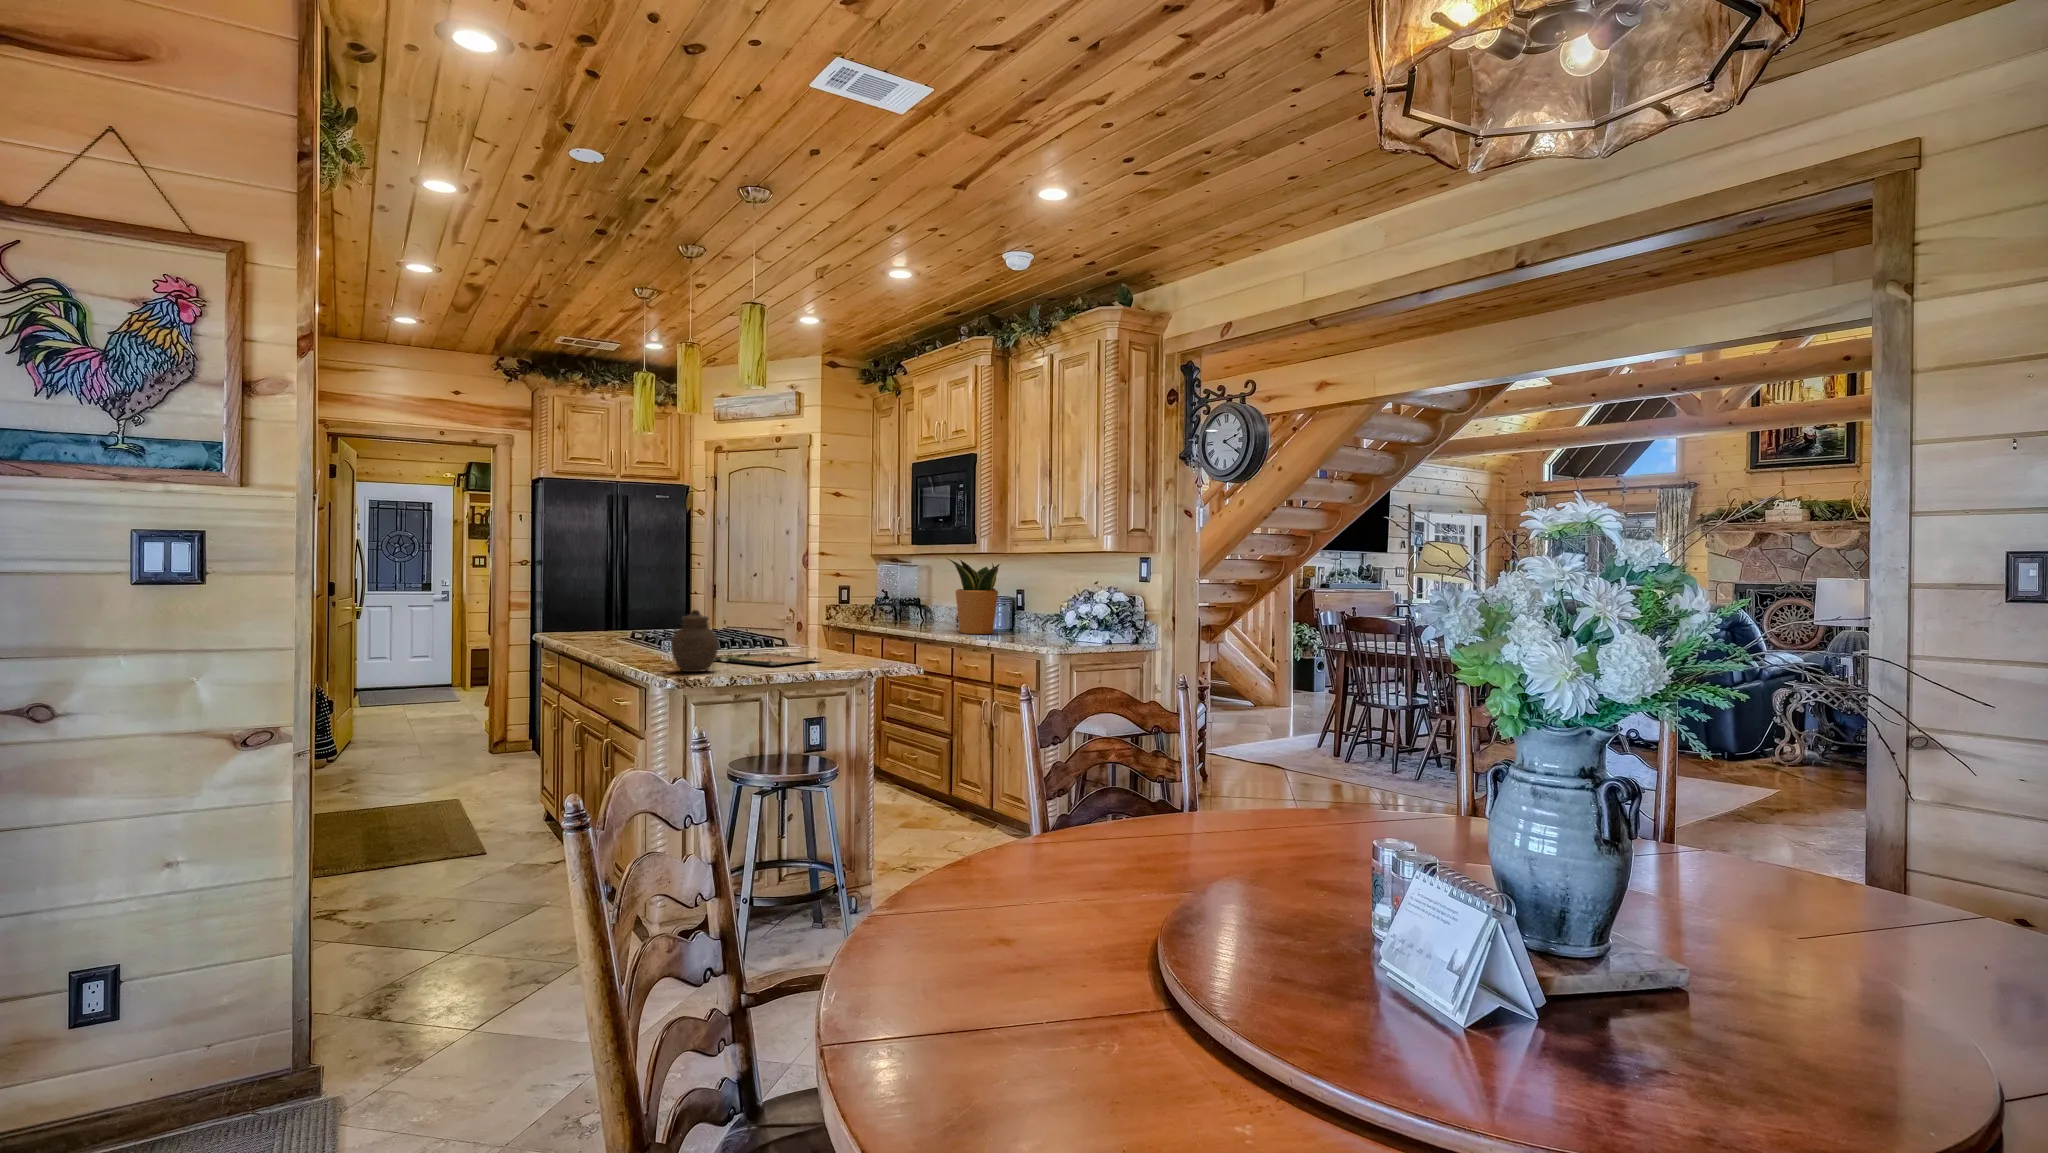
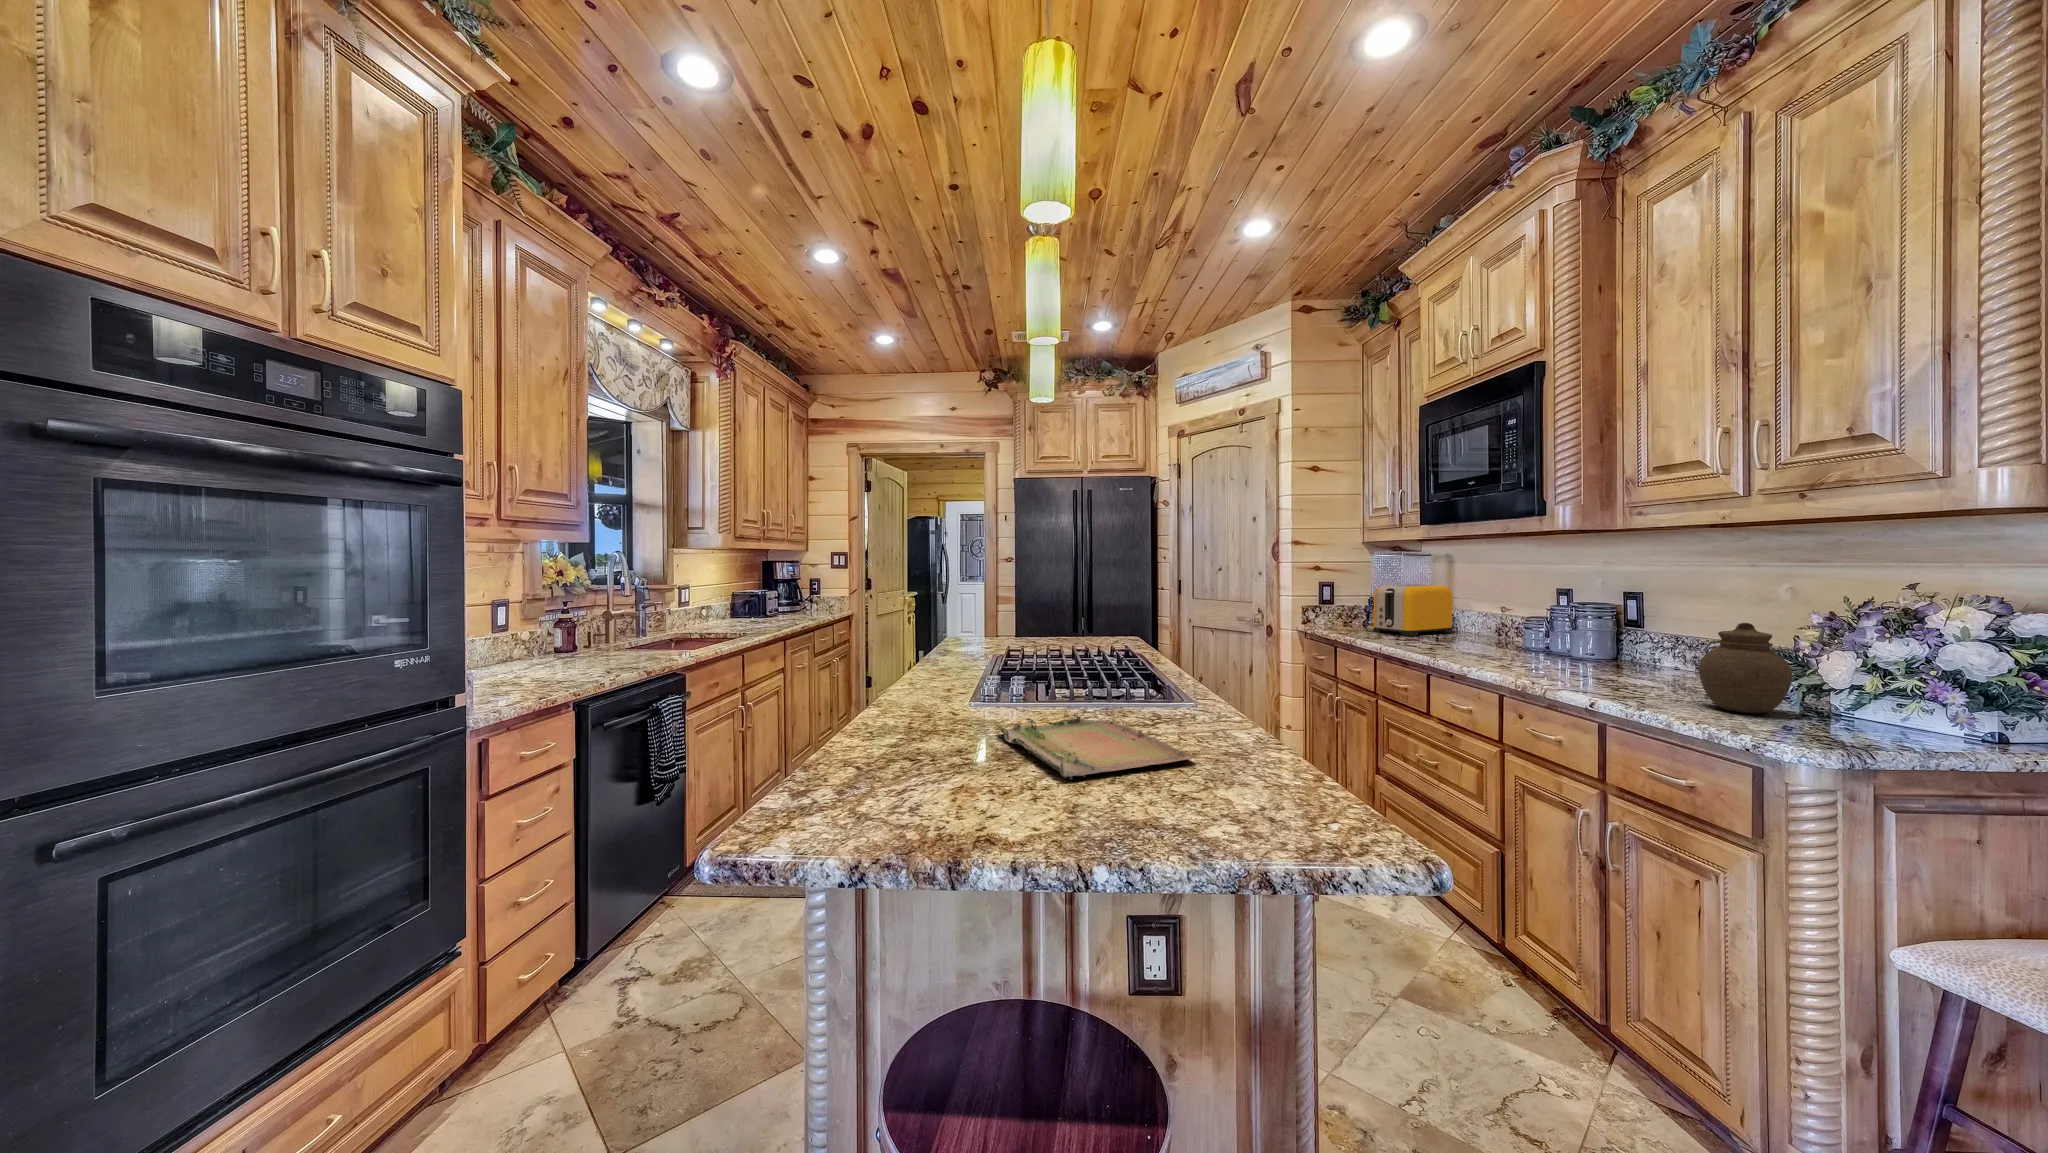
potted plant: present [948,559,1000,634] -> none [1483,540,1601,666]
toaster: none [880,588,931,624] -> present [1374,584,1452,636]
jar: present [671,610,719,672] -> present [1699,623,1792,713]

